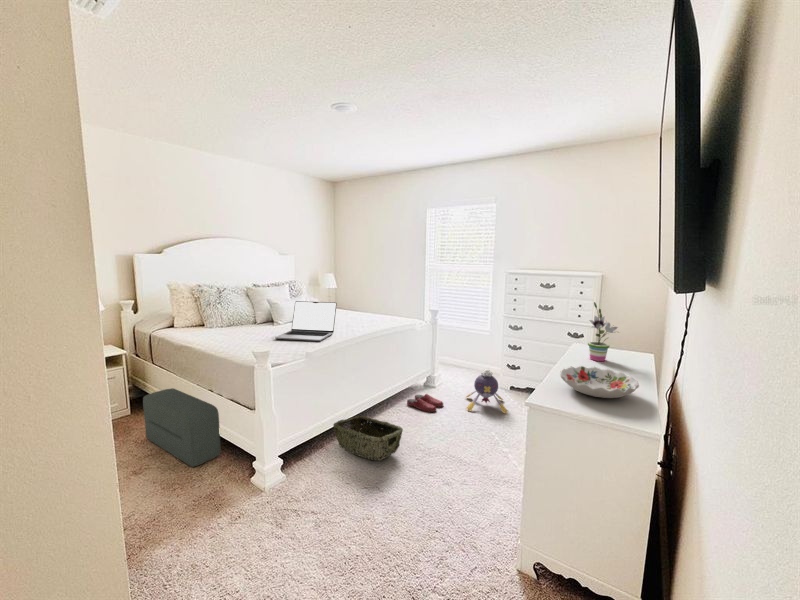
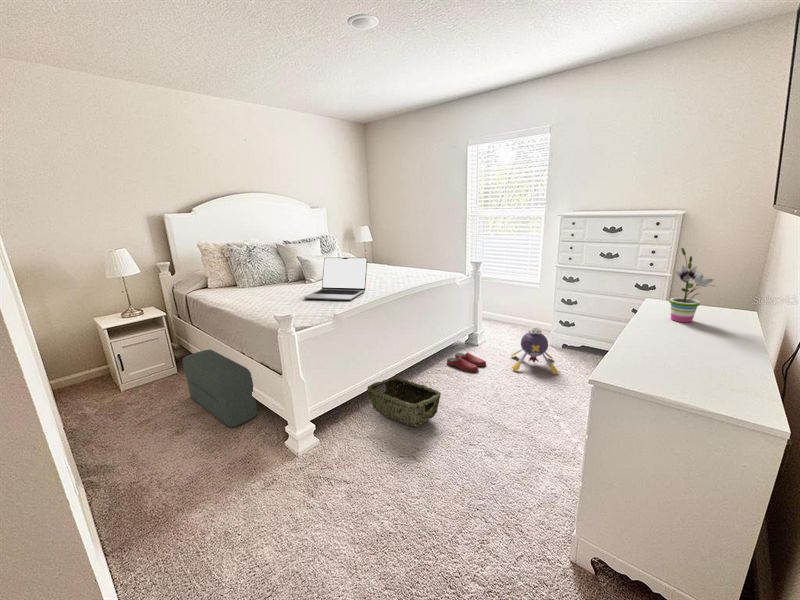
decorative bowl: present [560,366,639,398] -> none [637,332,755,377]

